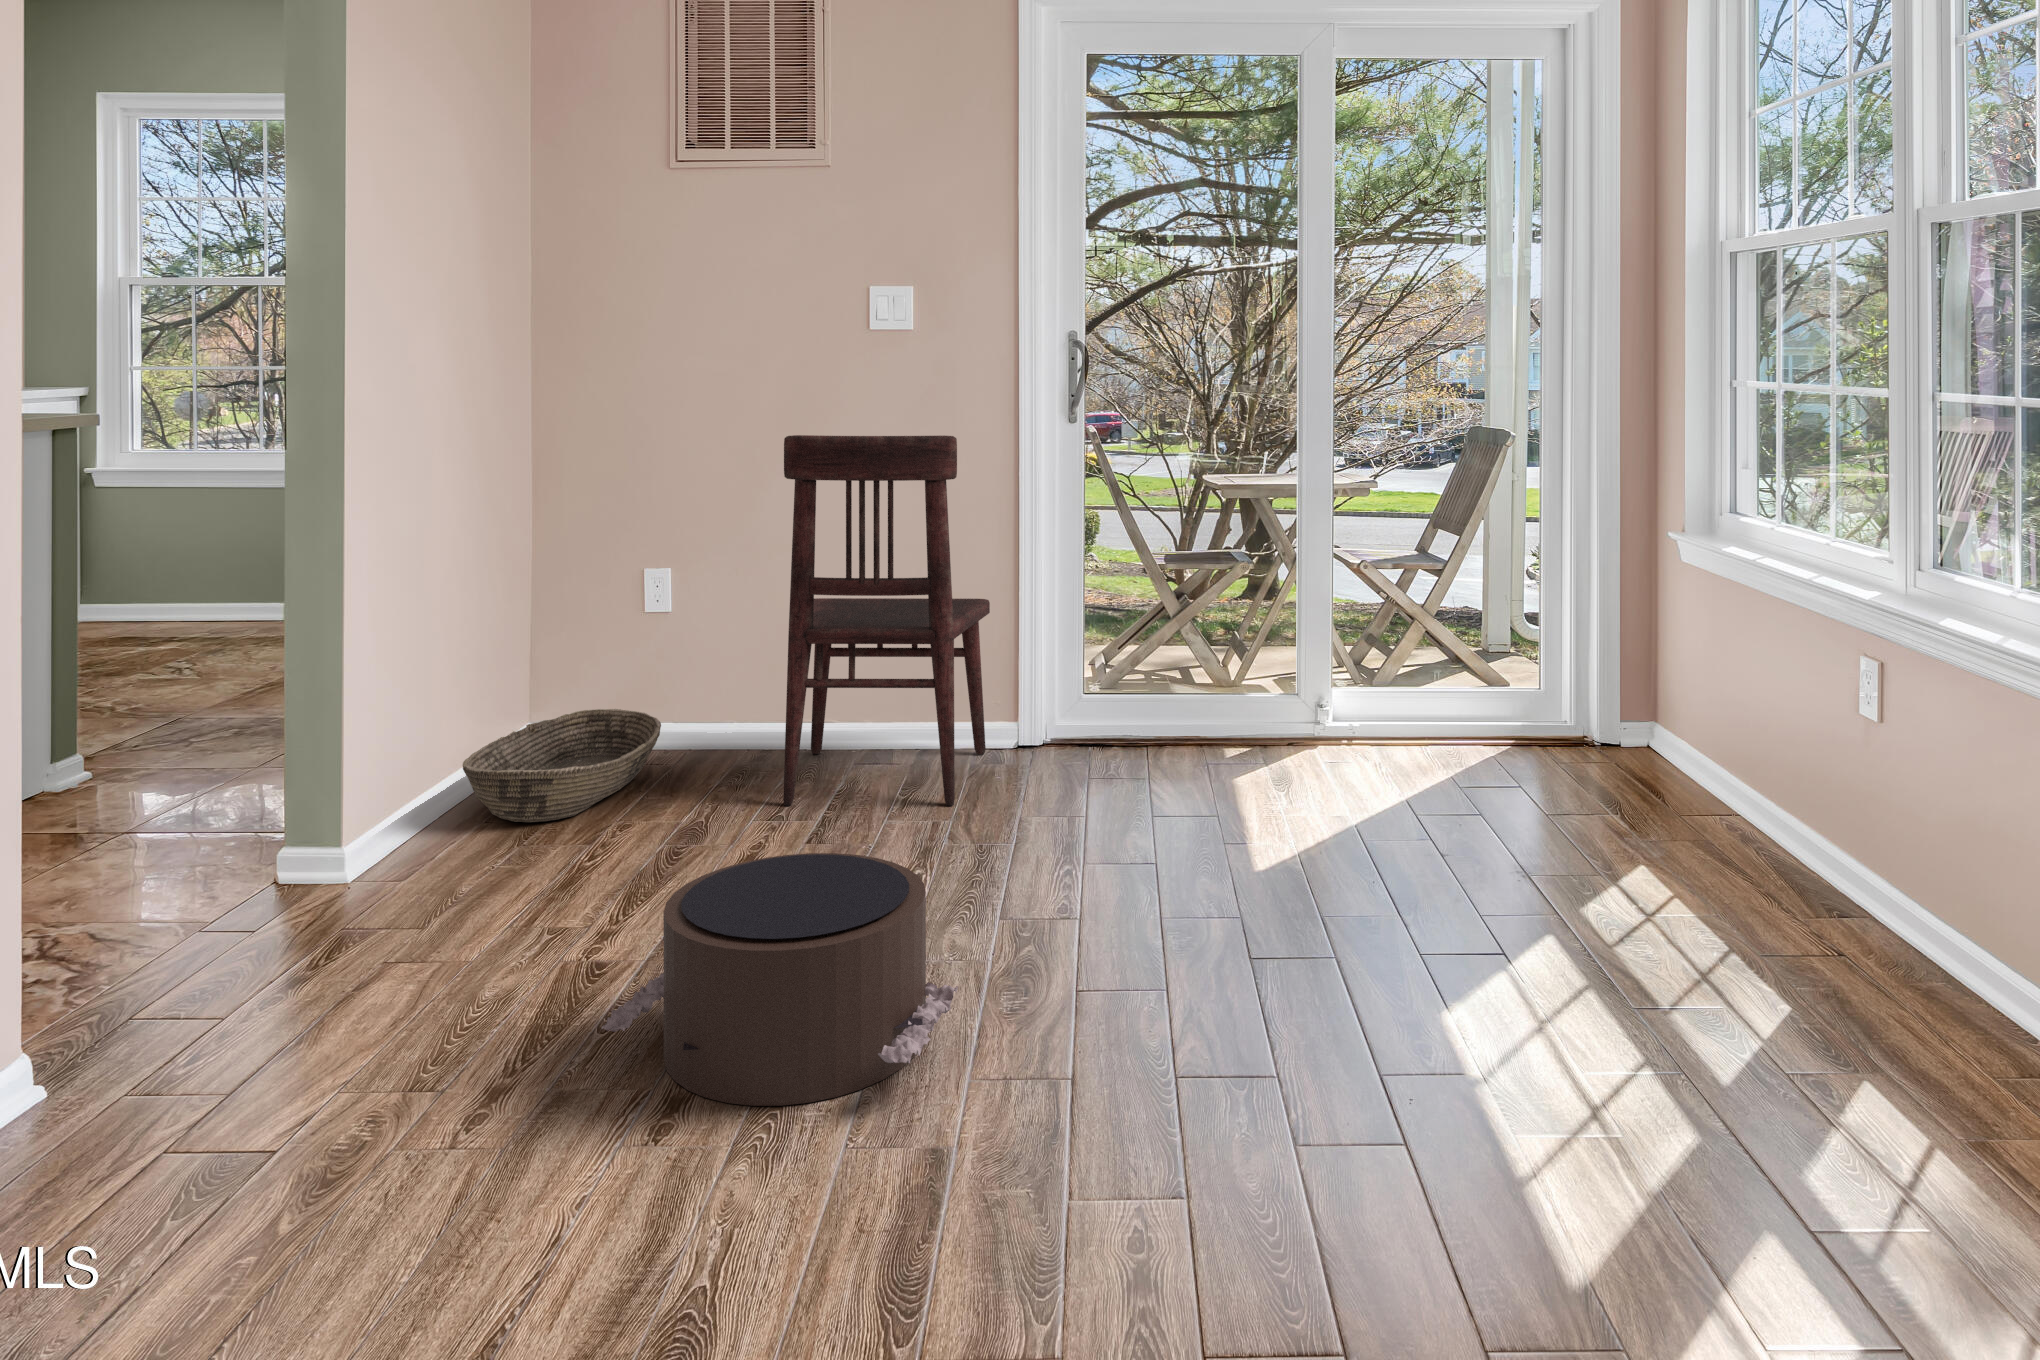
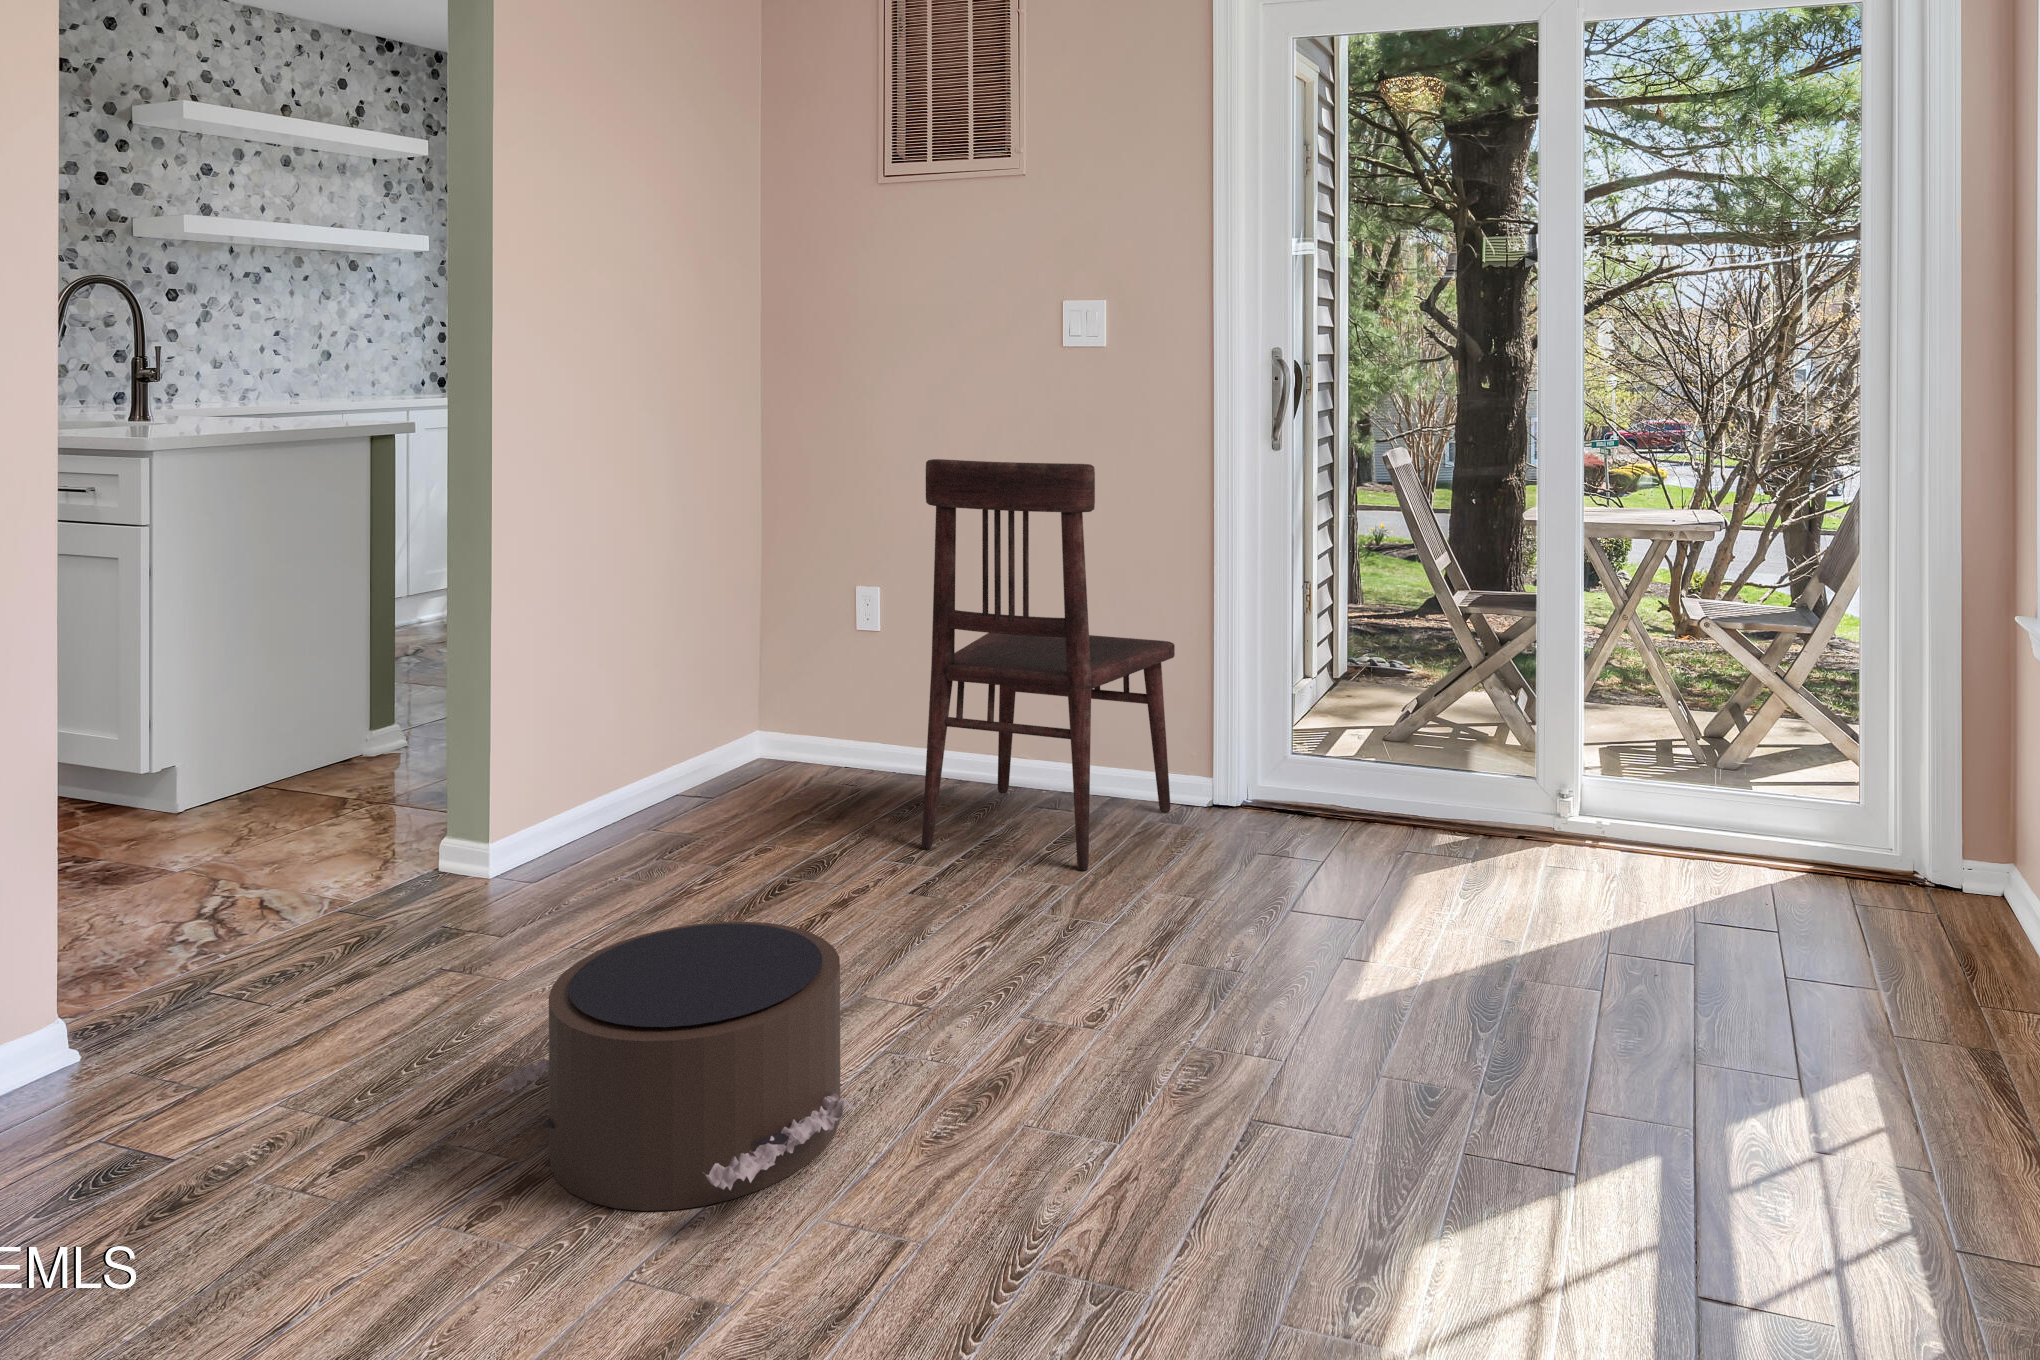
basket: present [463,709,661,822] -> none [631,726,849,838]

